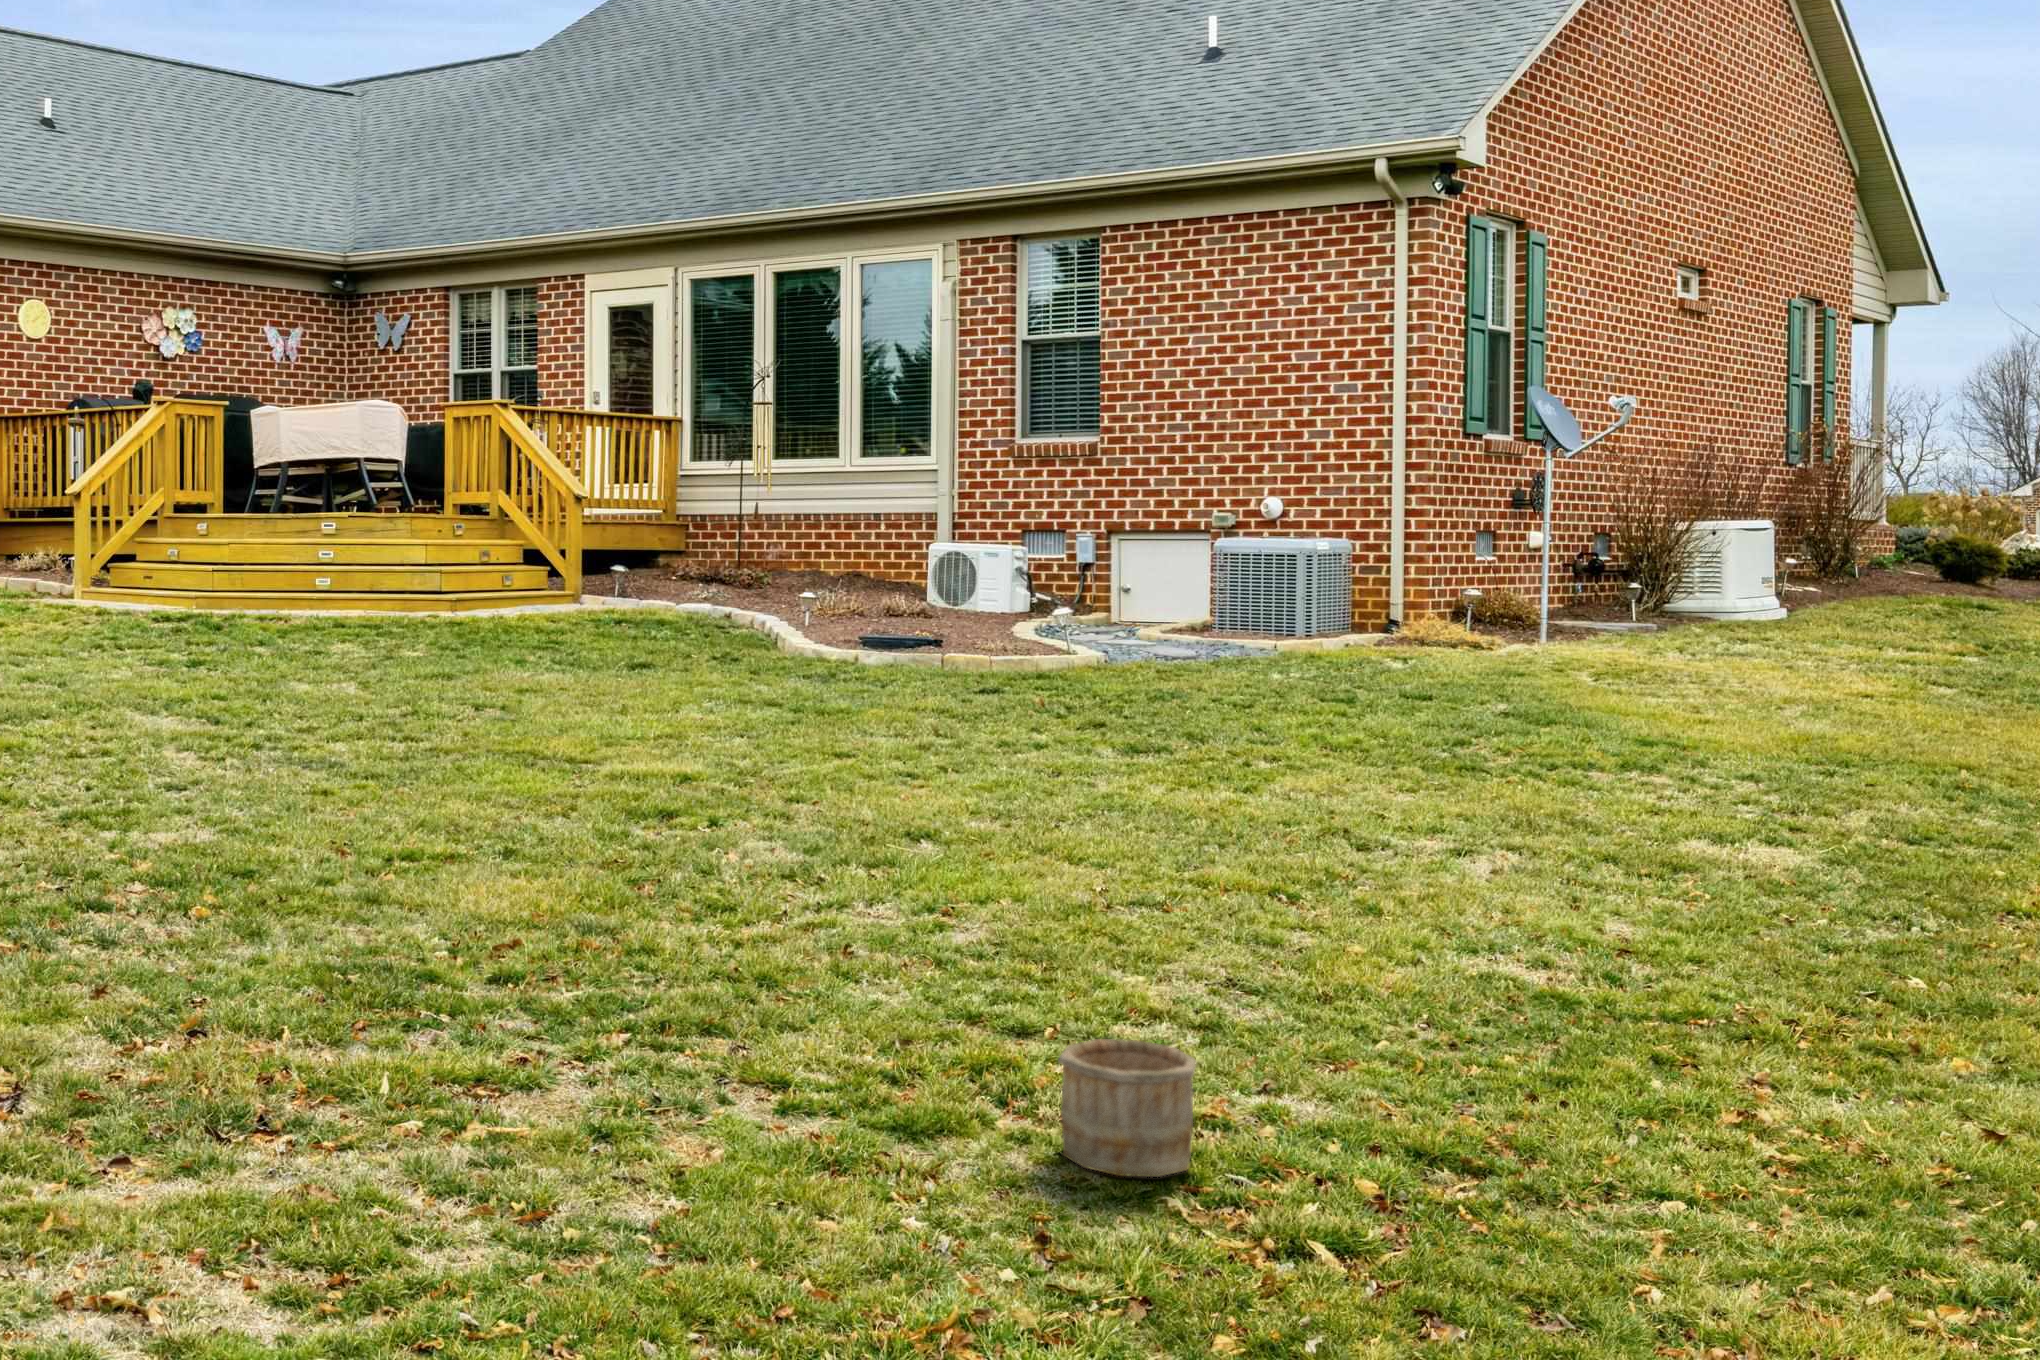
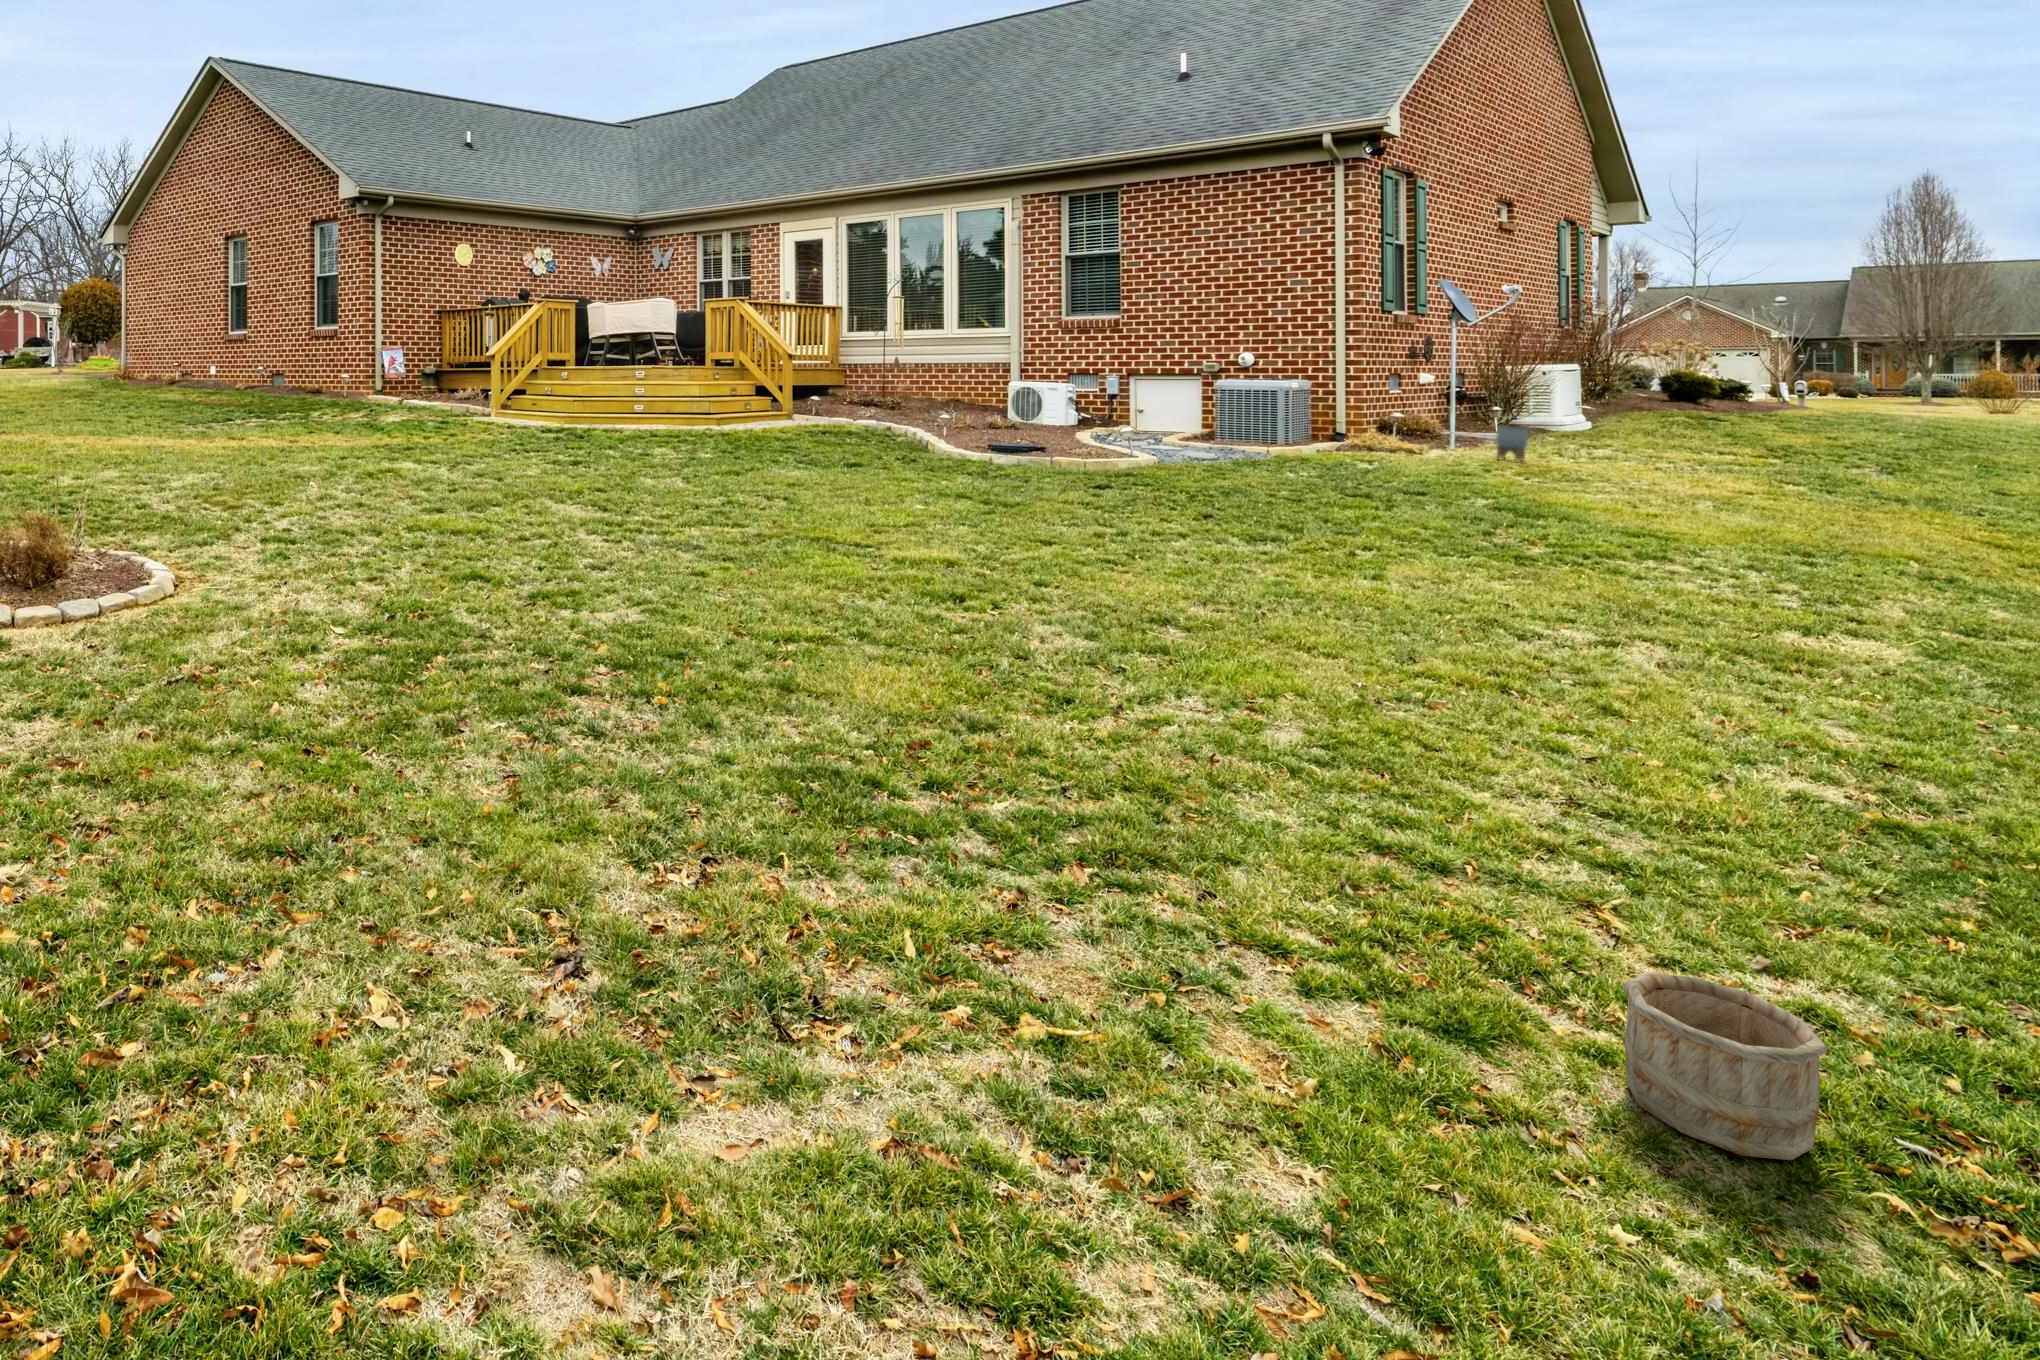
planter: none [1584,604,1624,658] -> present [1496,426,1528,463]

